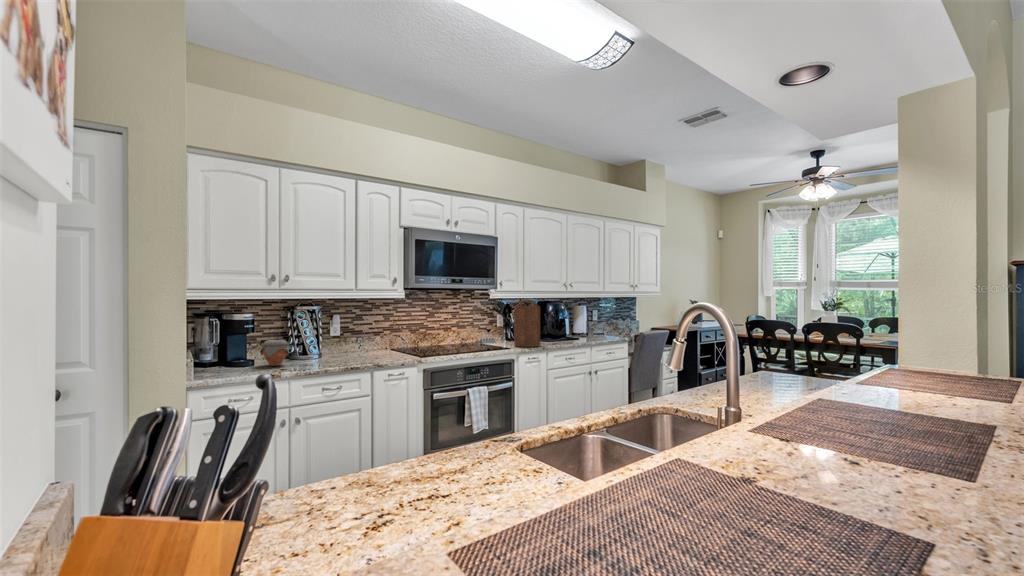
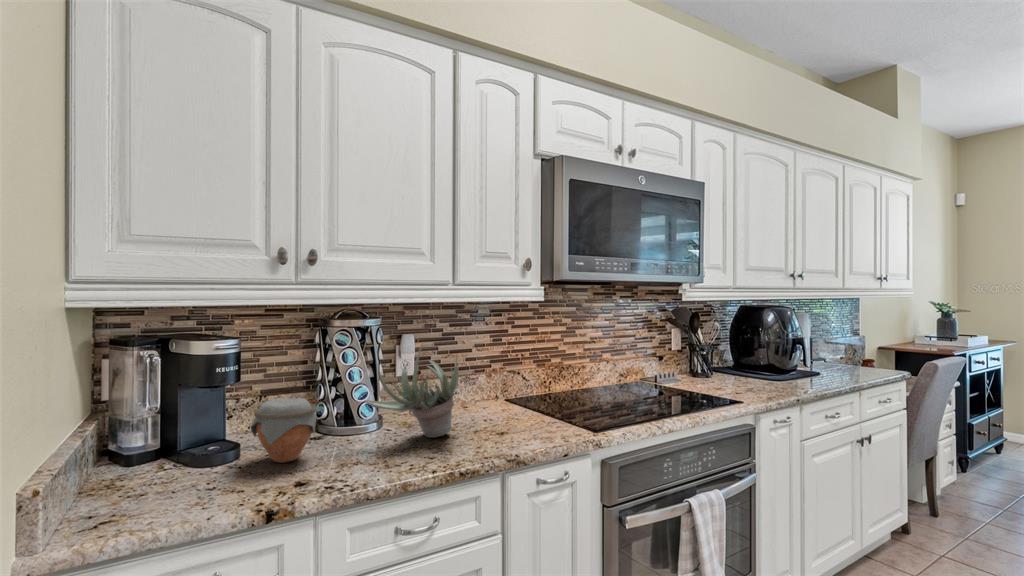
cutting board: present [514,300,540,347] -> none [731,305,780,394]
succulent plant: none [312,317,358,360] -> present [366,345,459,438]

